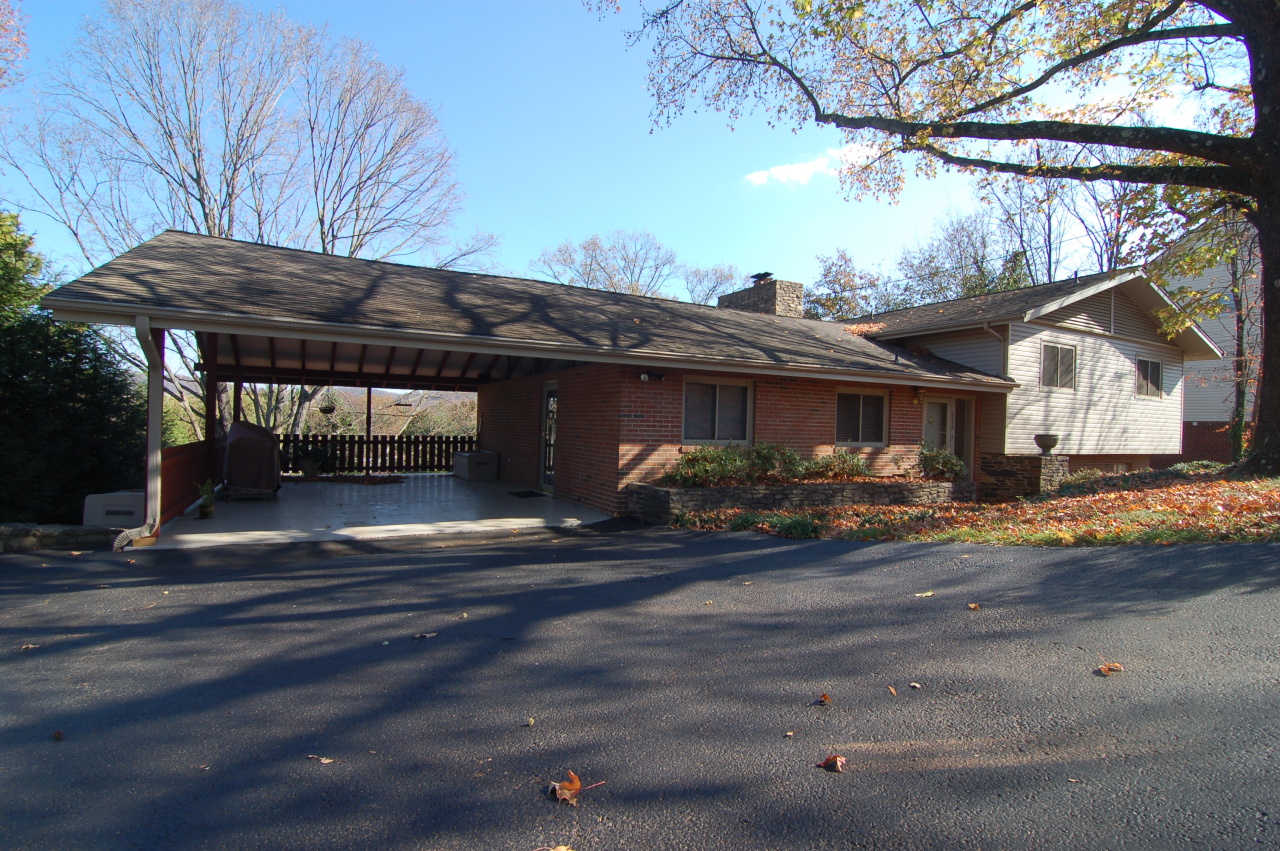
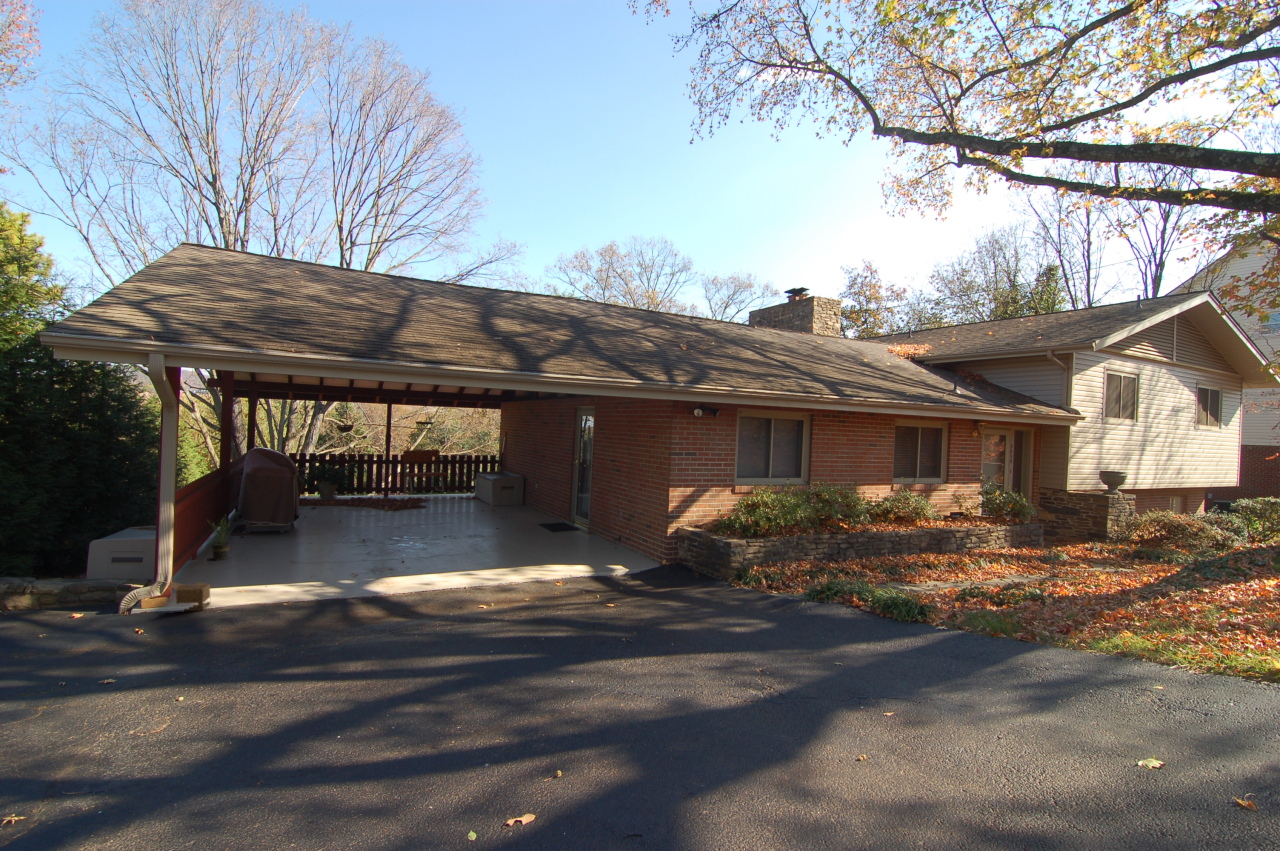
bench: none [385,430,429,472] -> present [403,449,448,494]
cardboard box: none [154,526,194,552] -> present [170,582,210,611]

